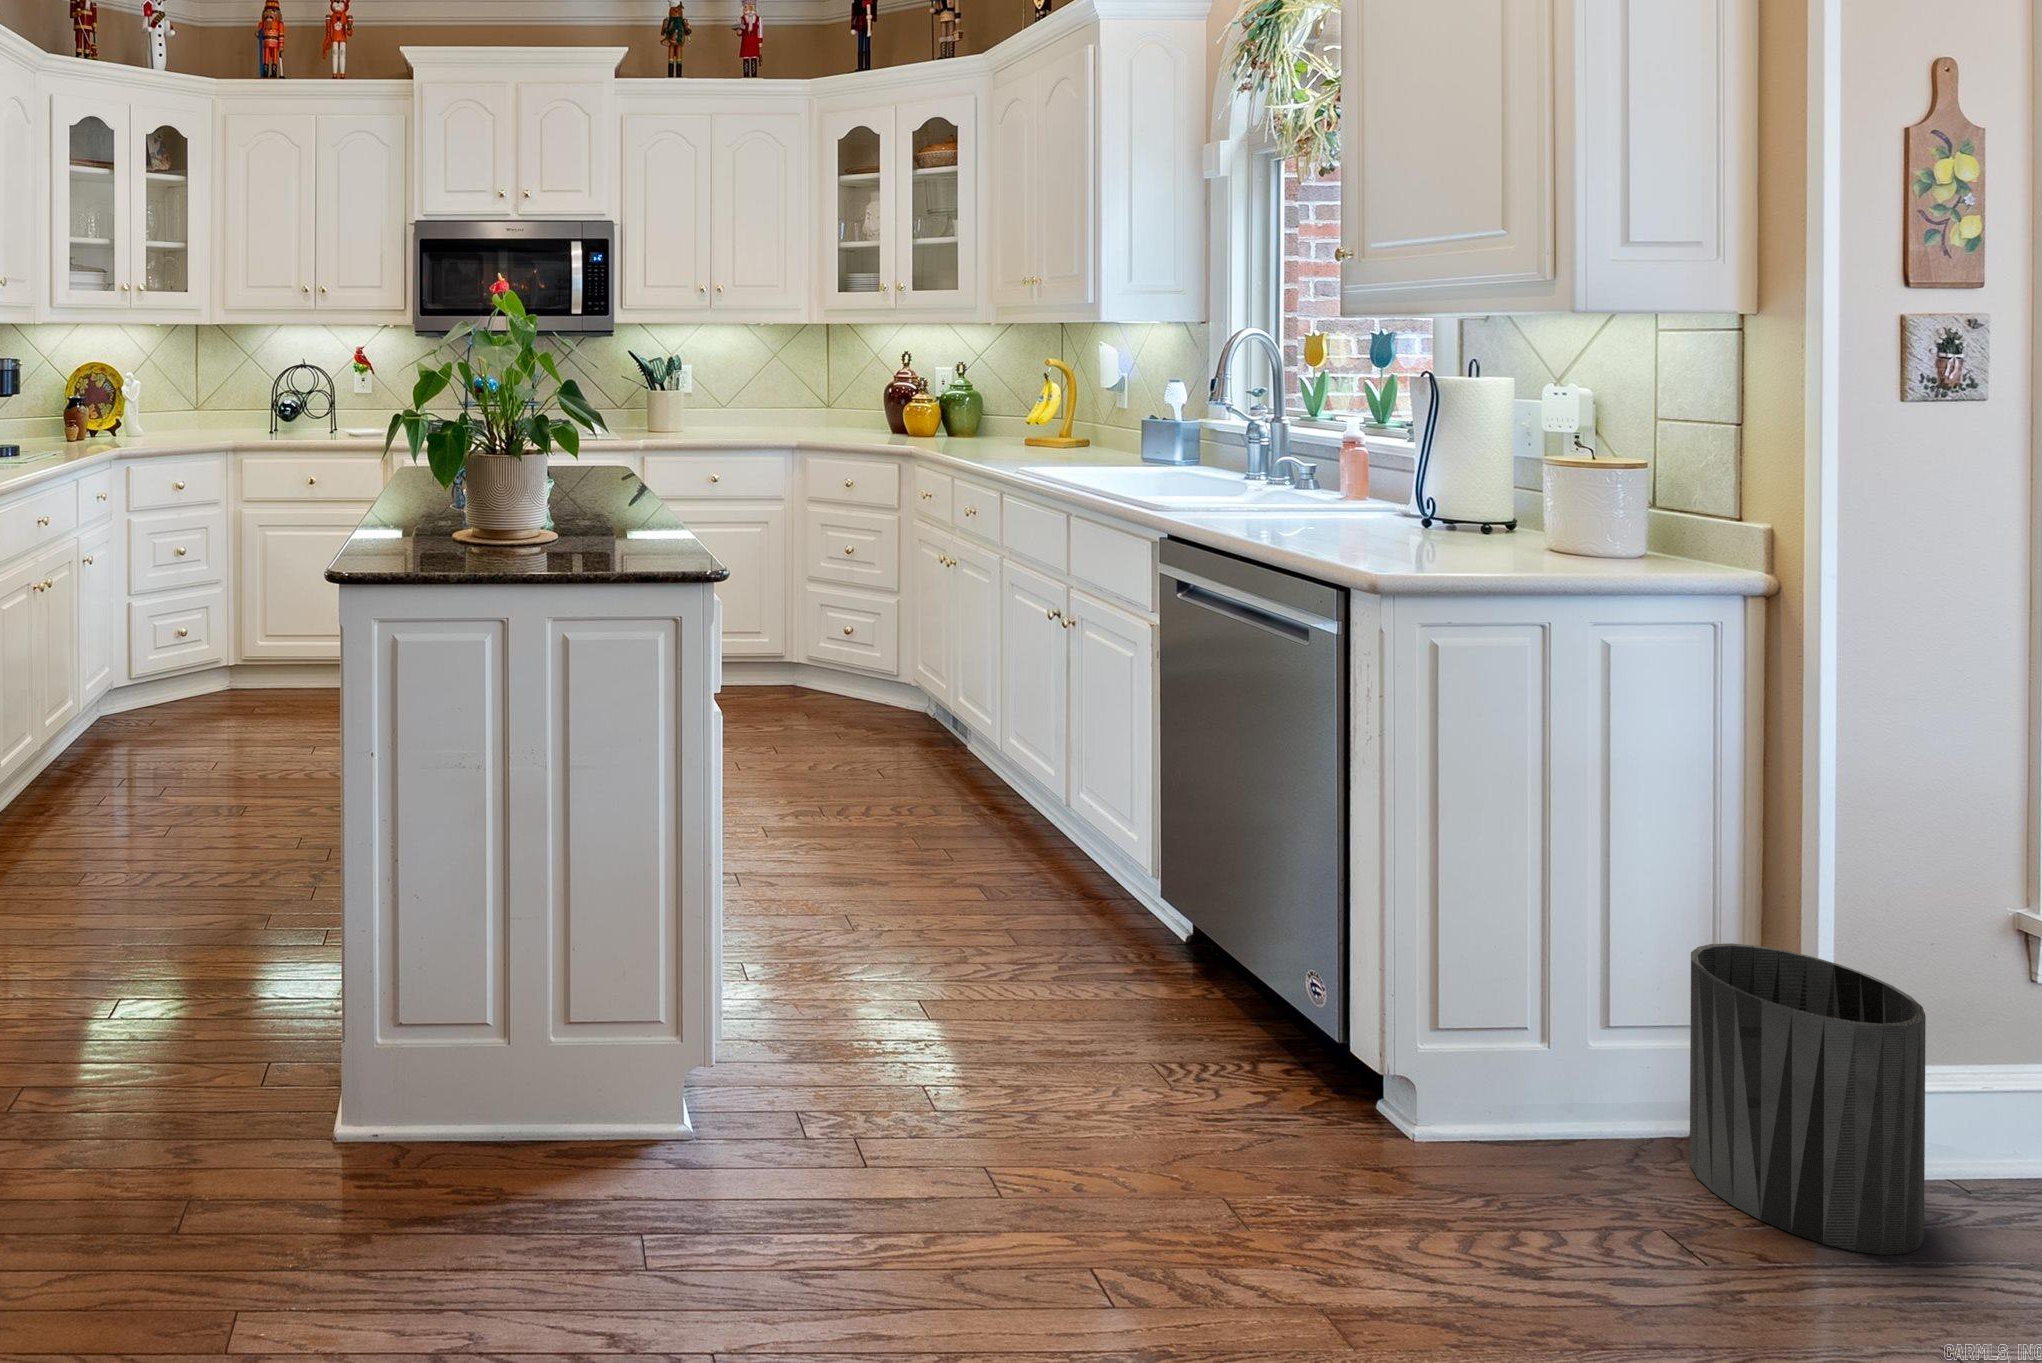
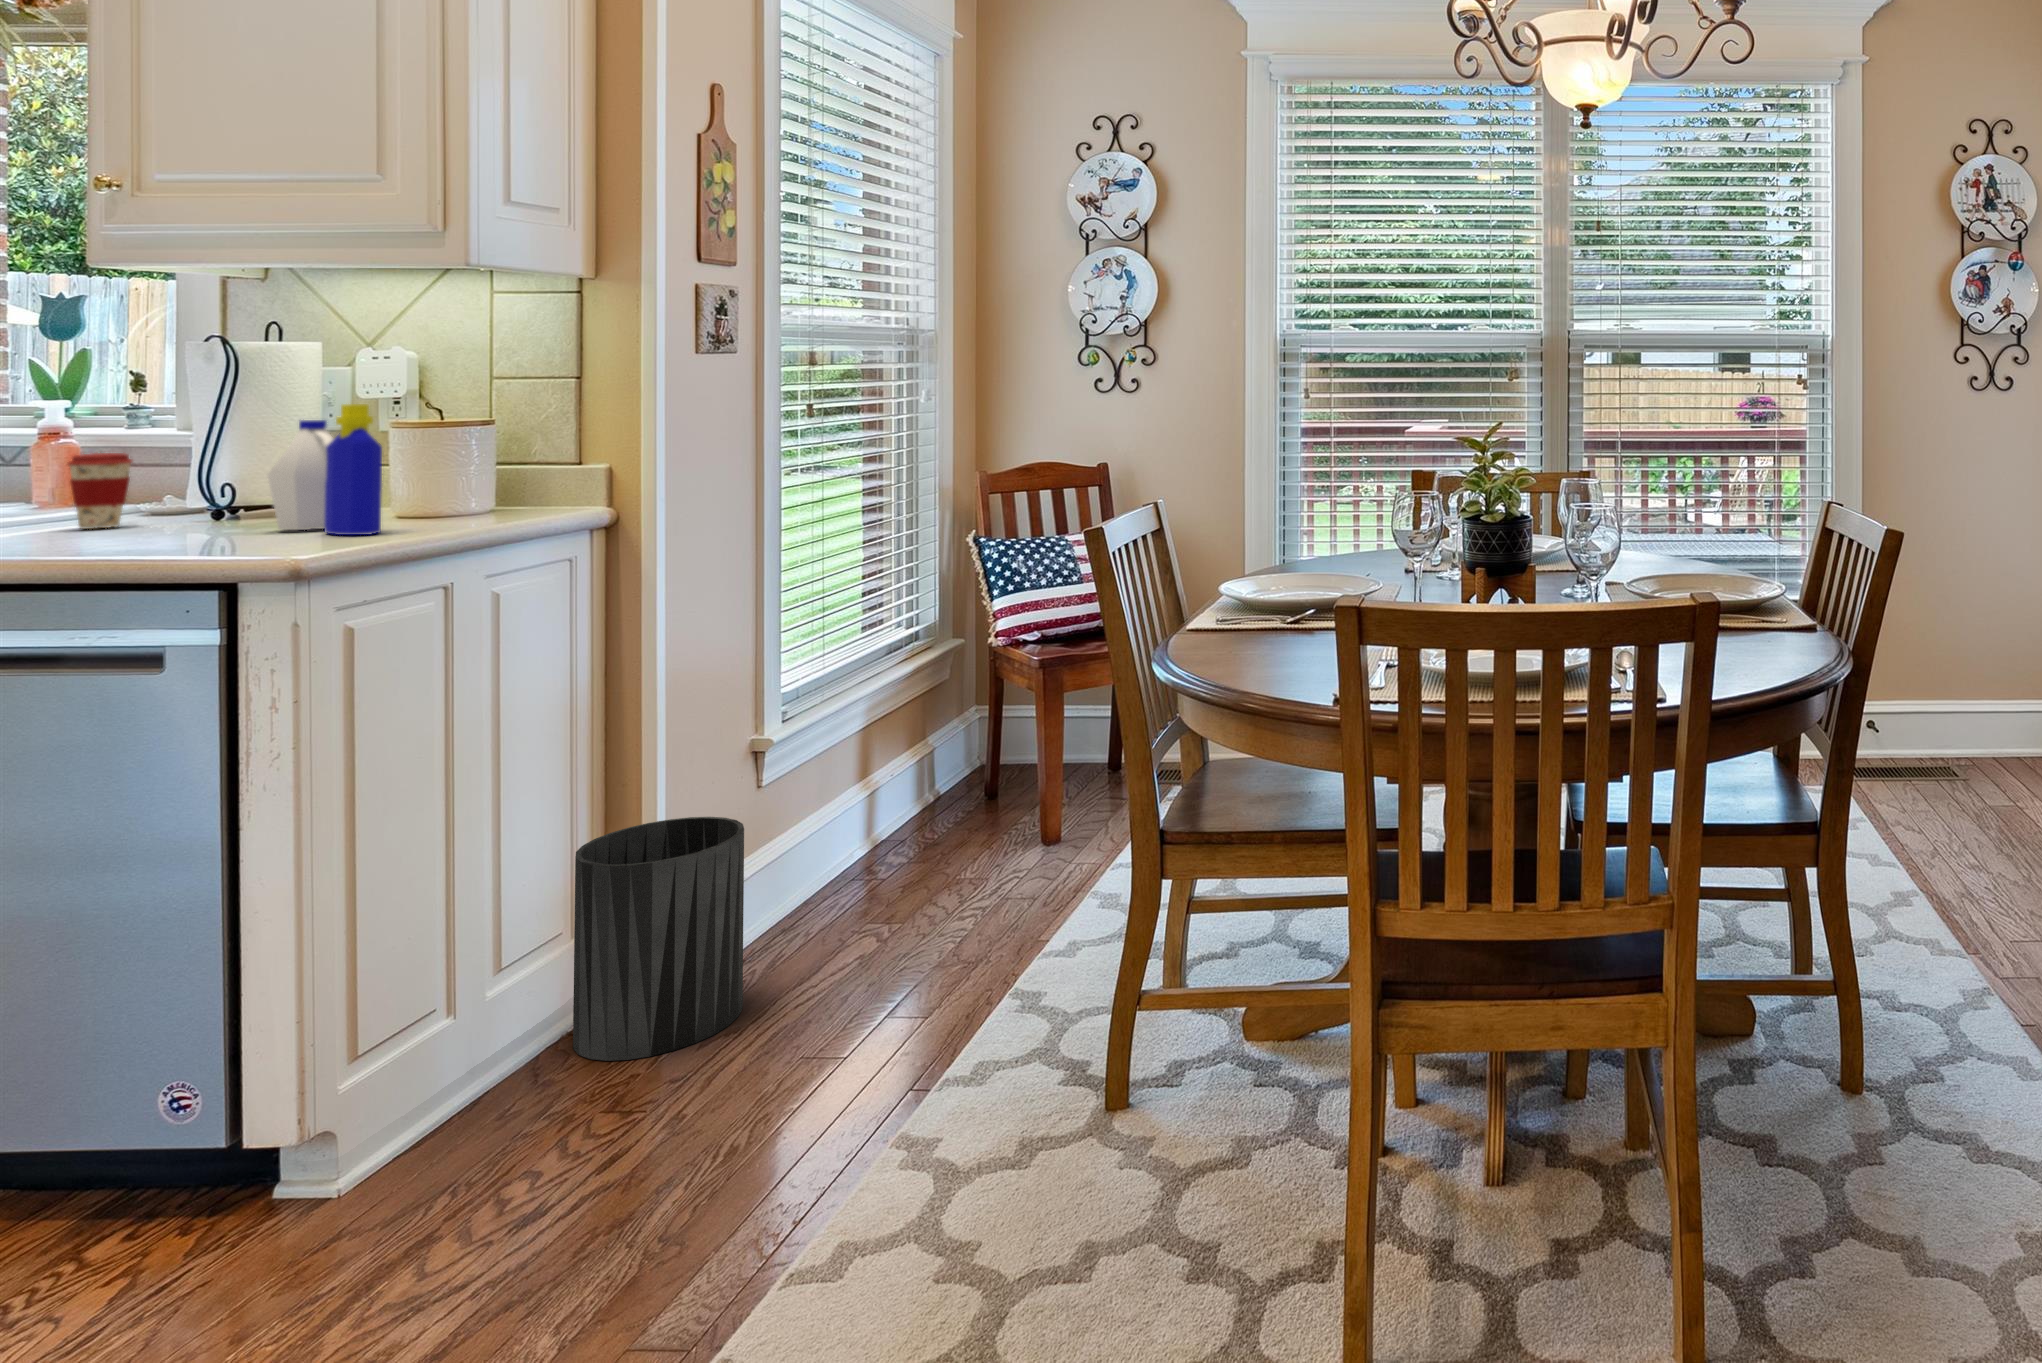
bottle: none [1409,446,1489,567] -> present [268,404,382,535]
coffee cup: none [1320,462,1362,521] -> present [68,453,132,529]

